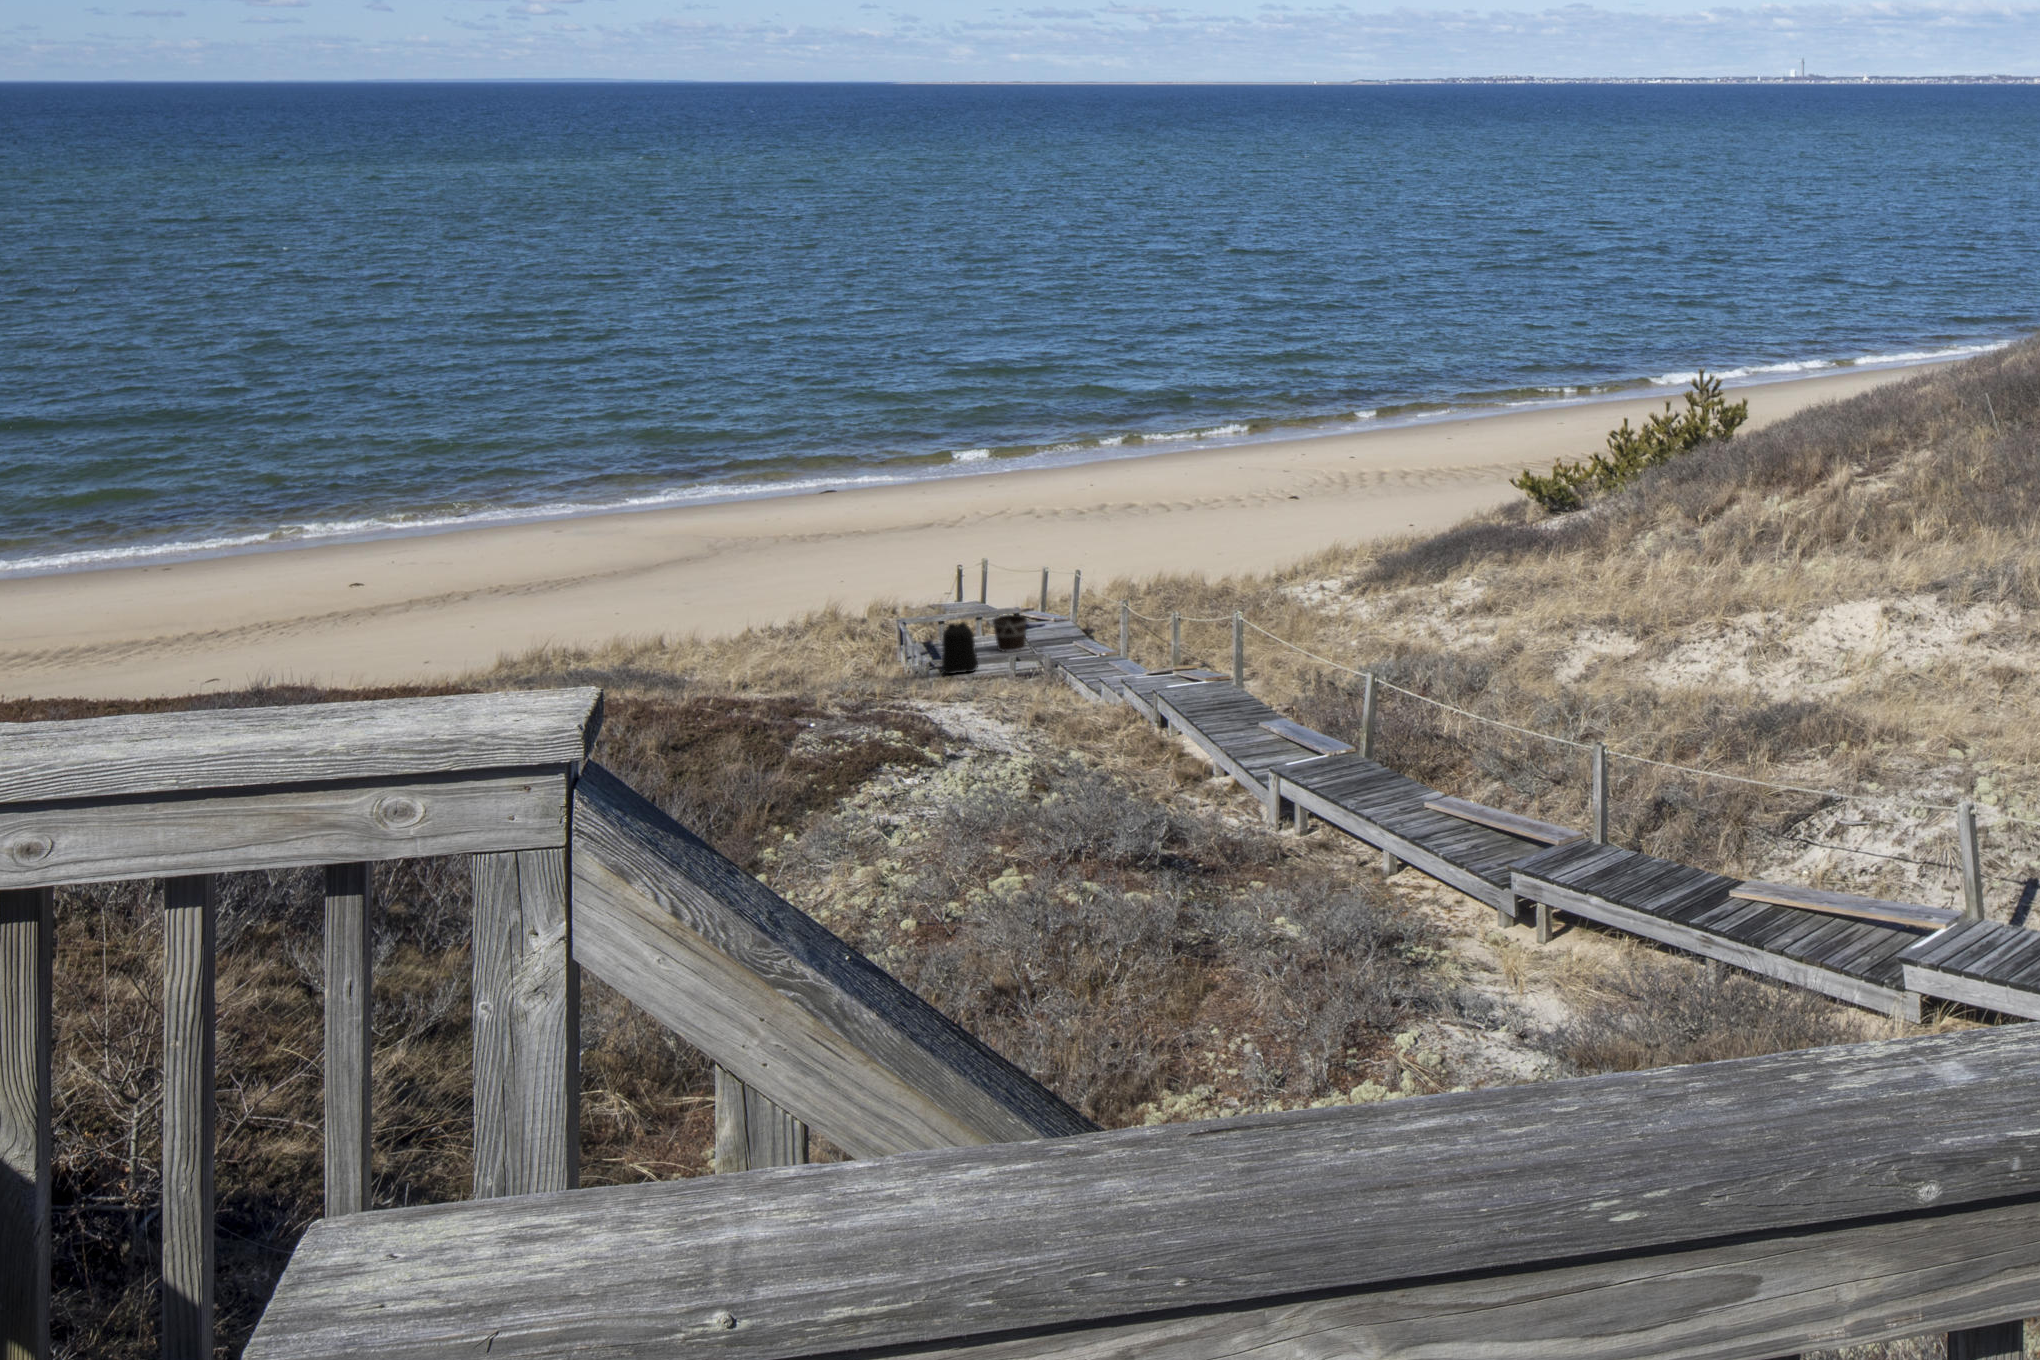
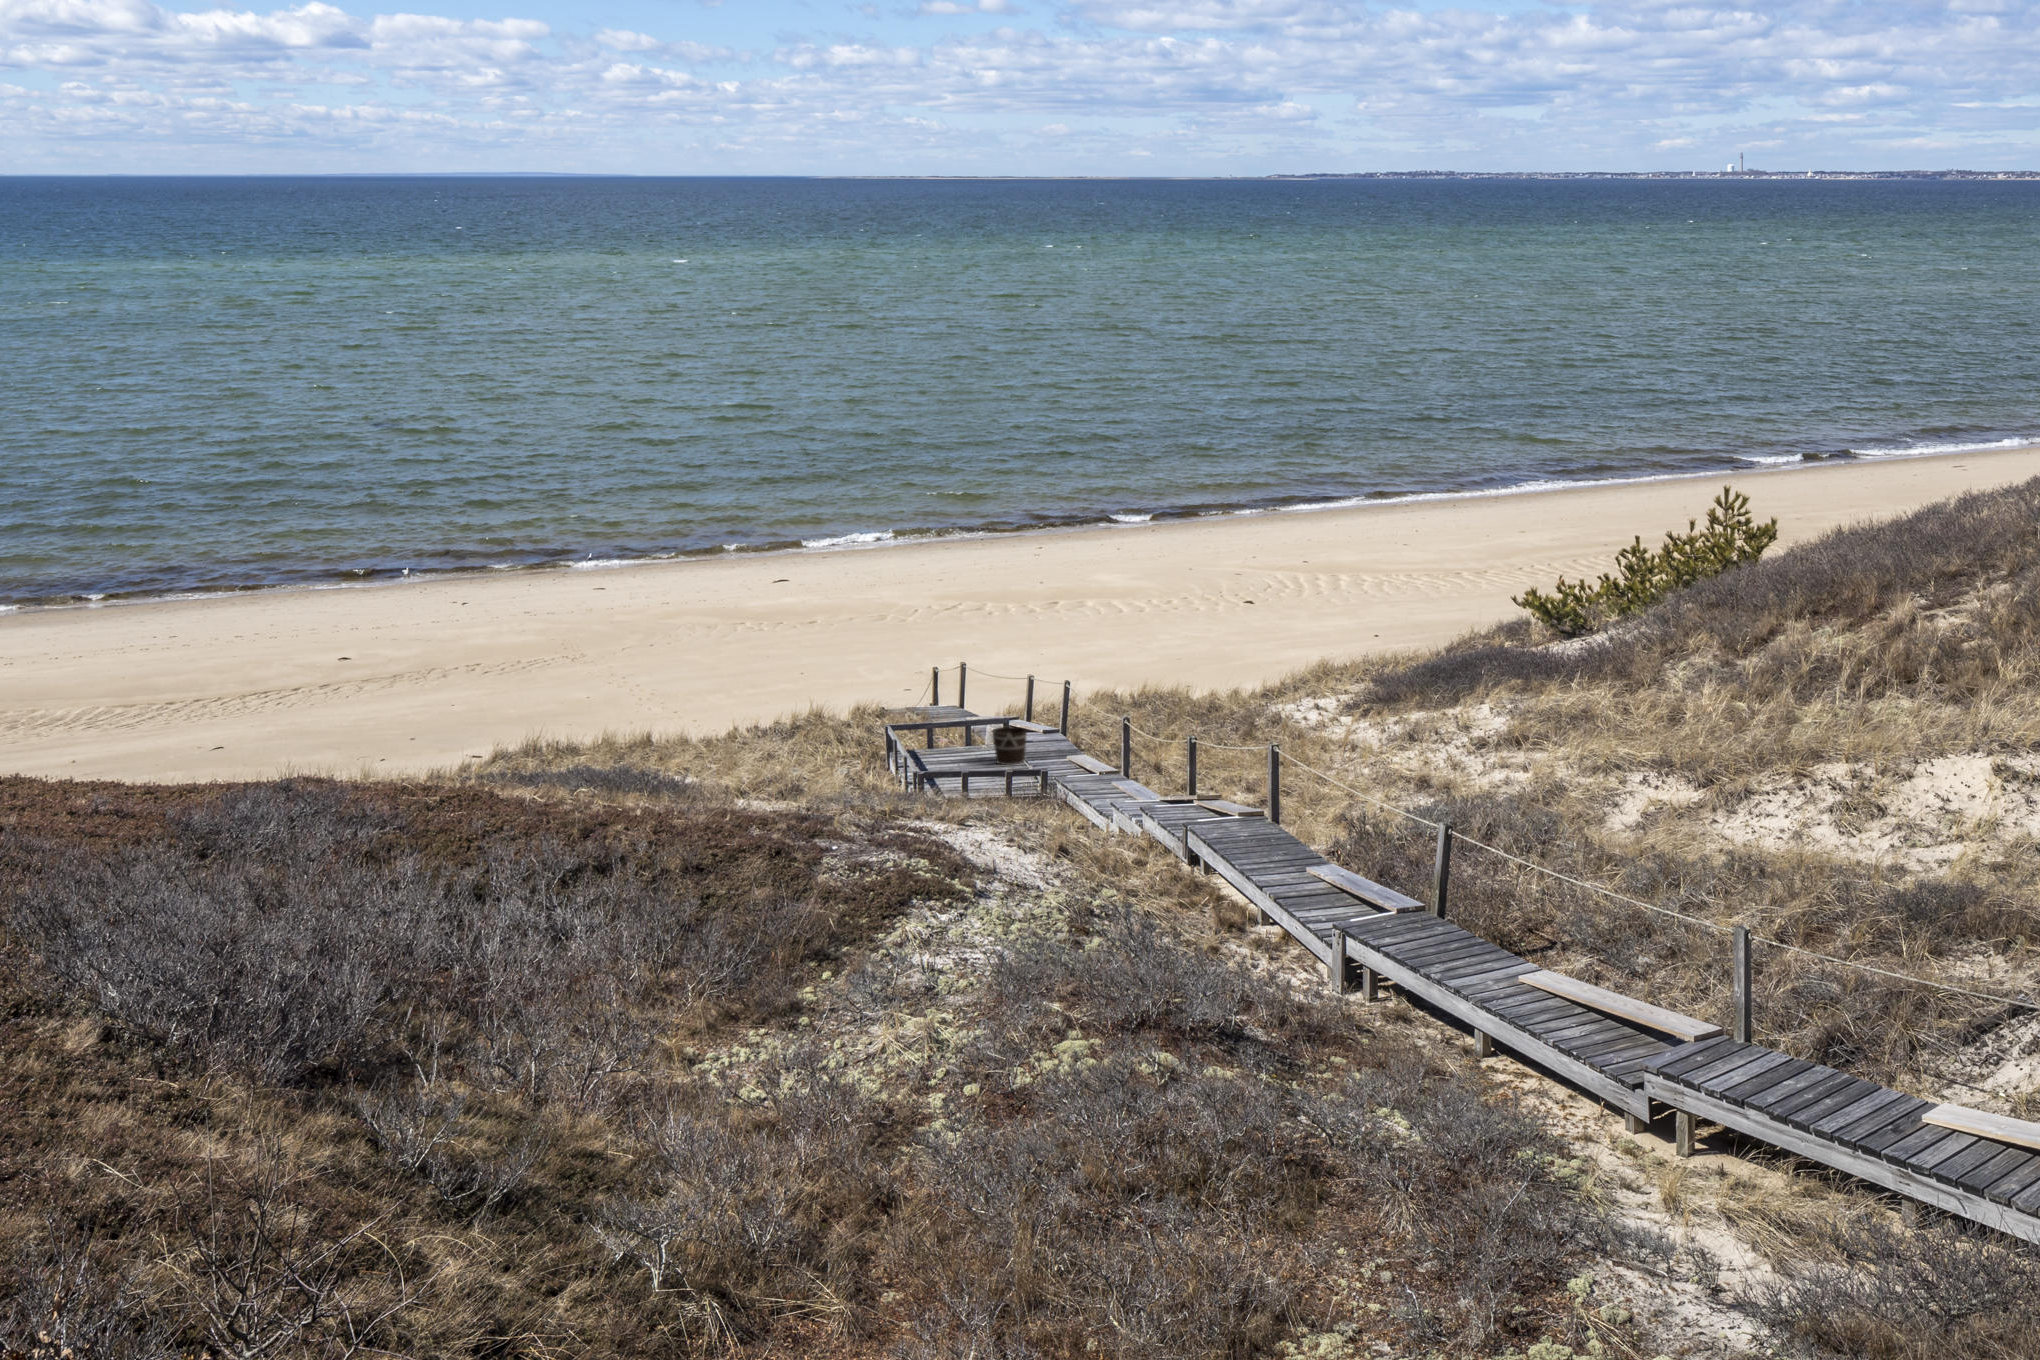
backpack: present [942,622,978,674] -> none [943,733,980,786]

